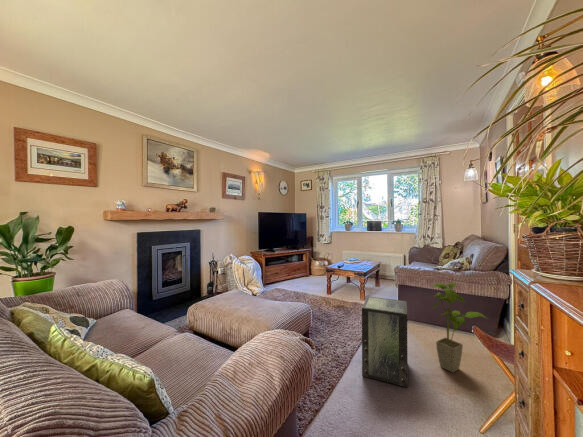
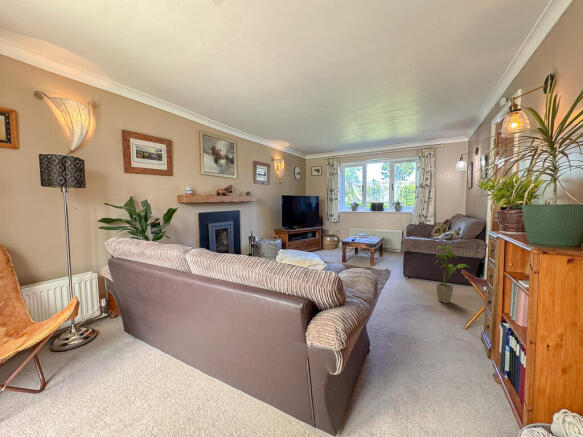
storage box: present [362,296,408,387] -> none [389,257,422,311]

